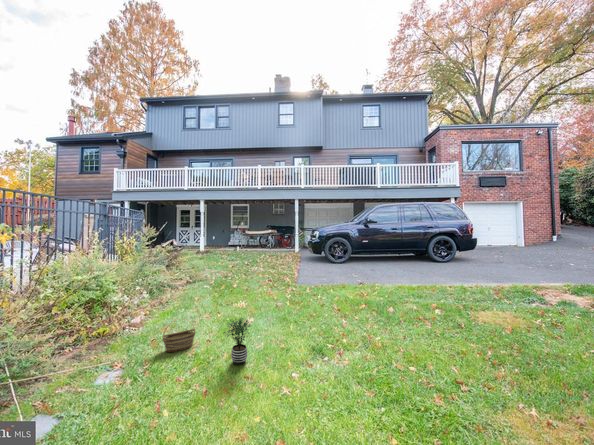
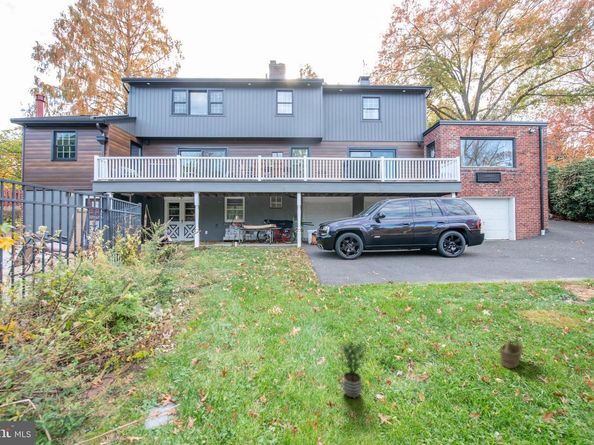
basket: present [163,322,195,352] -> present [500,337,523,369]

